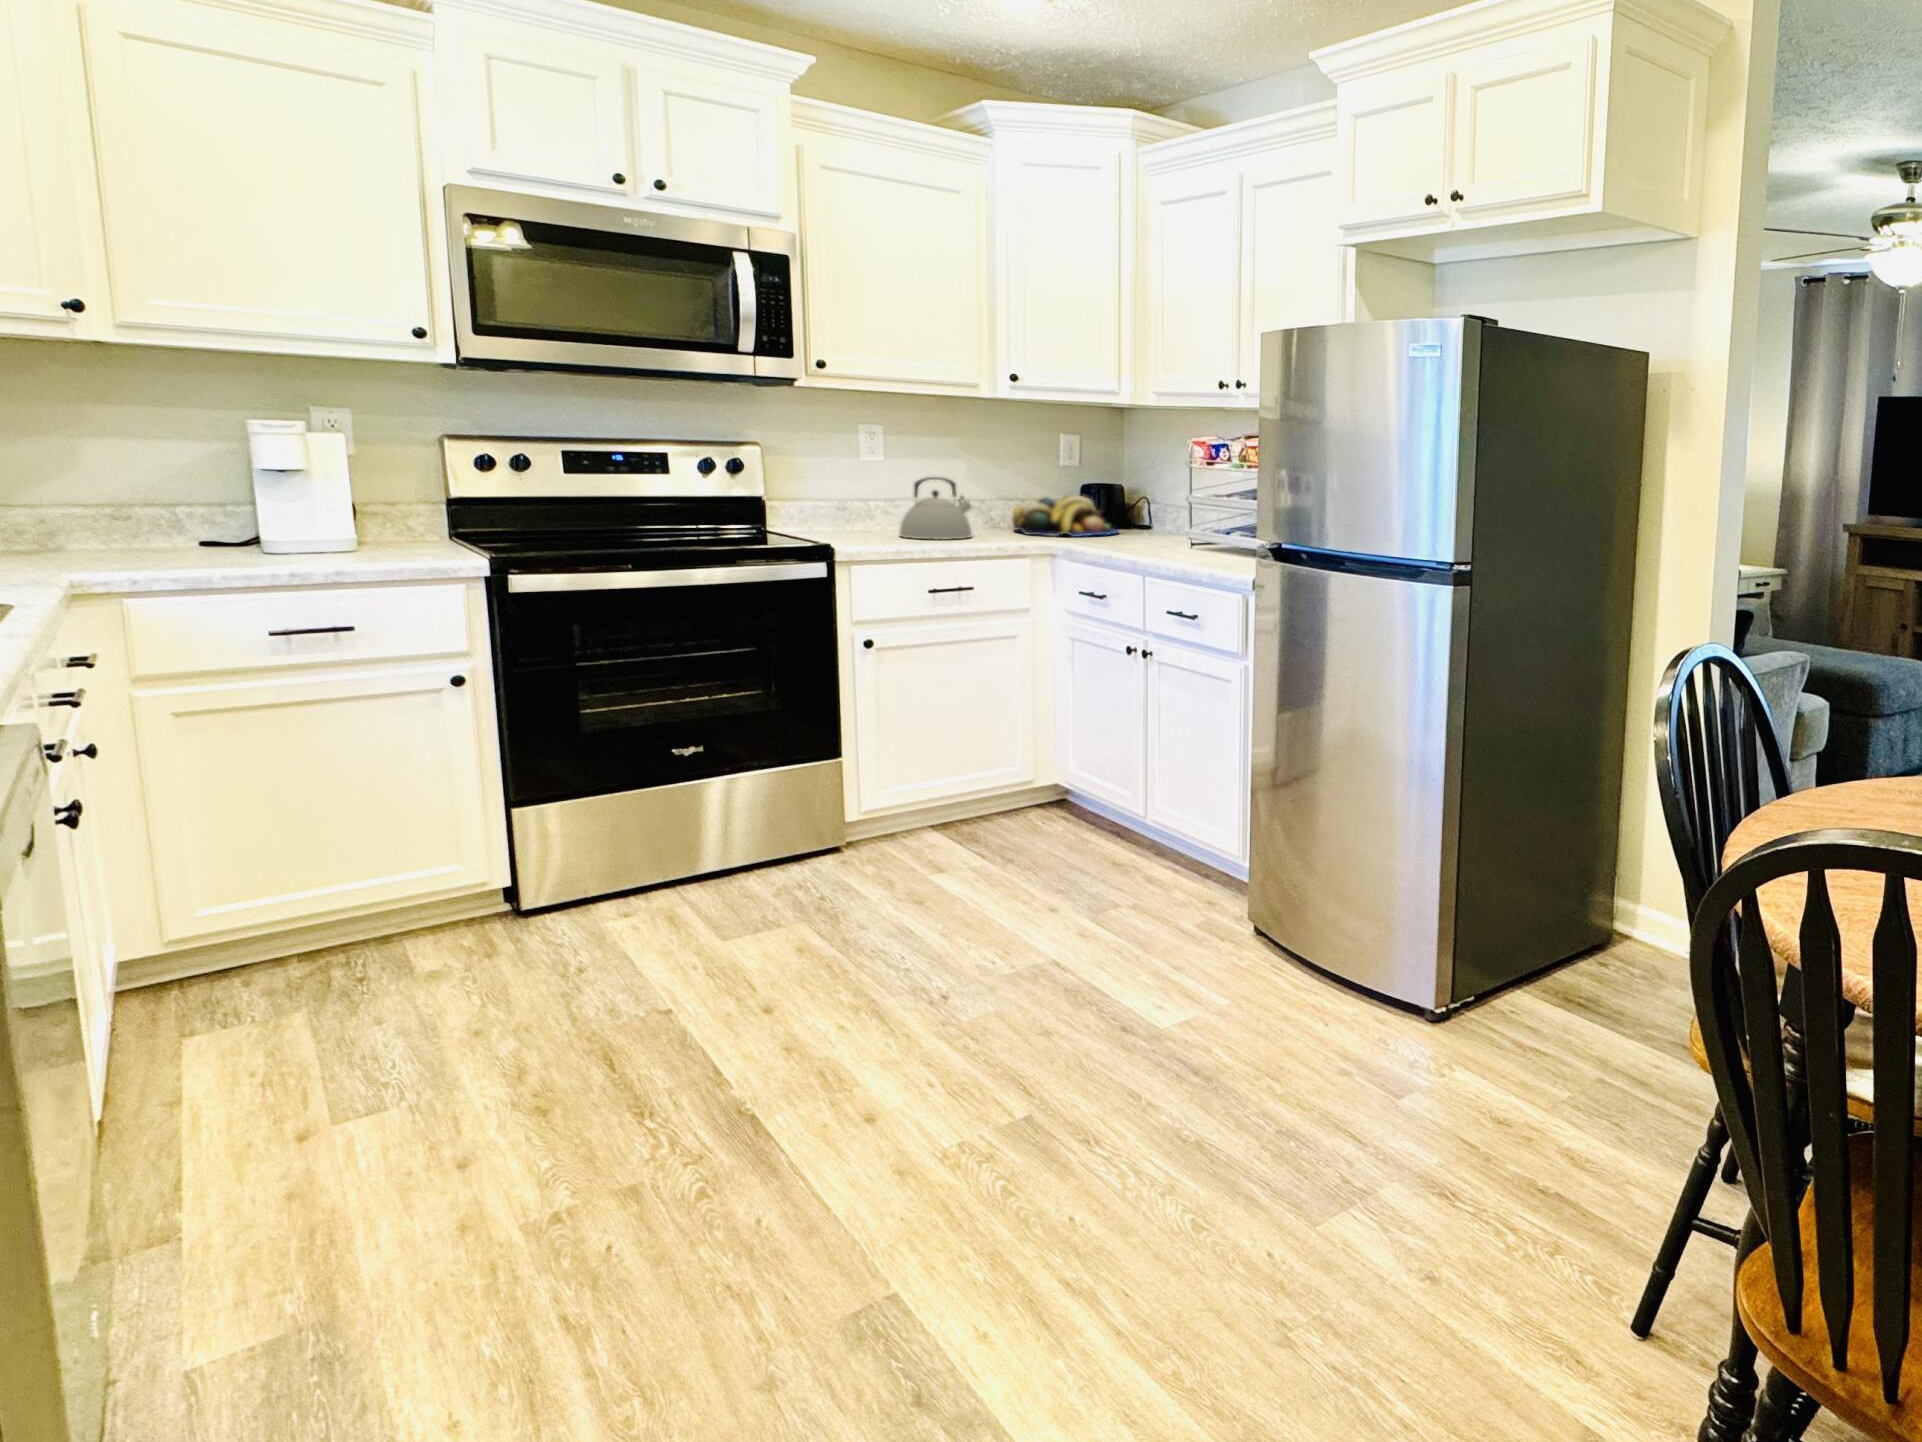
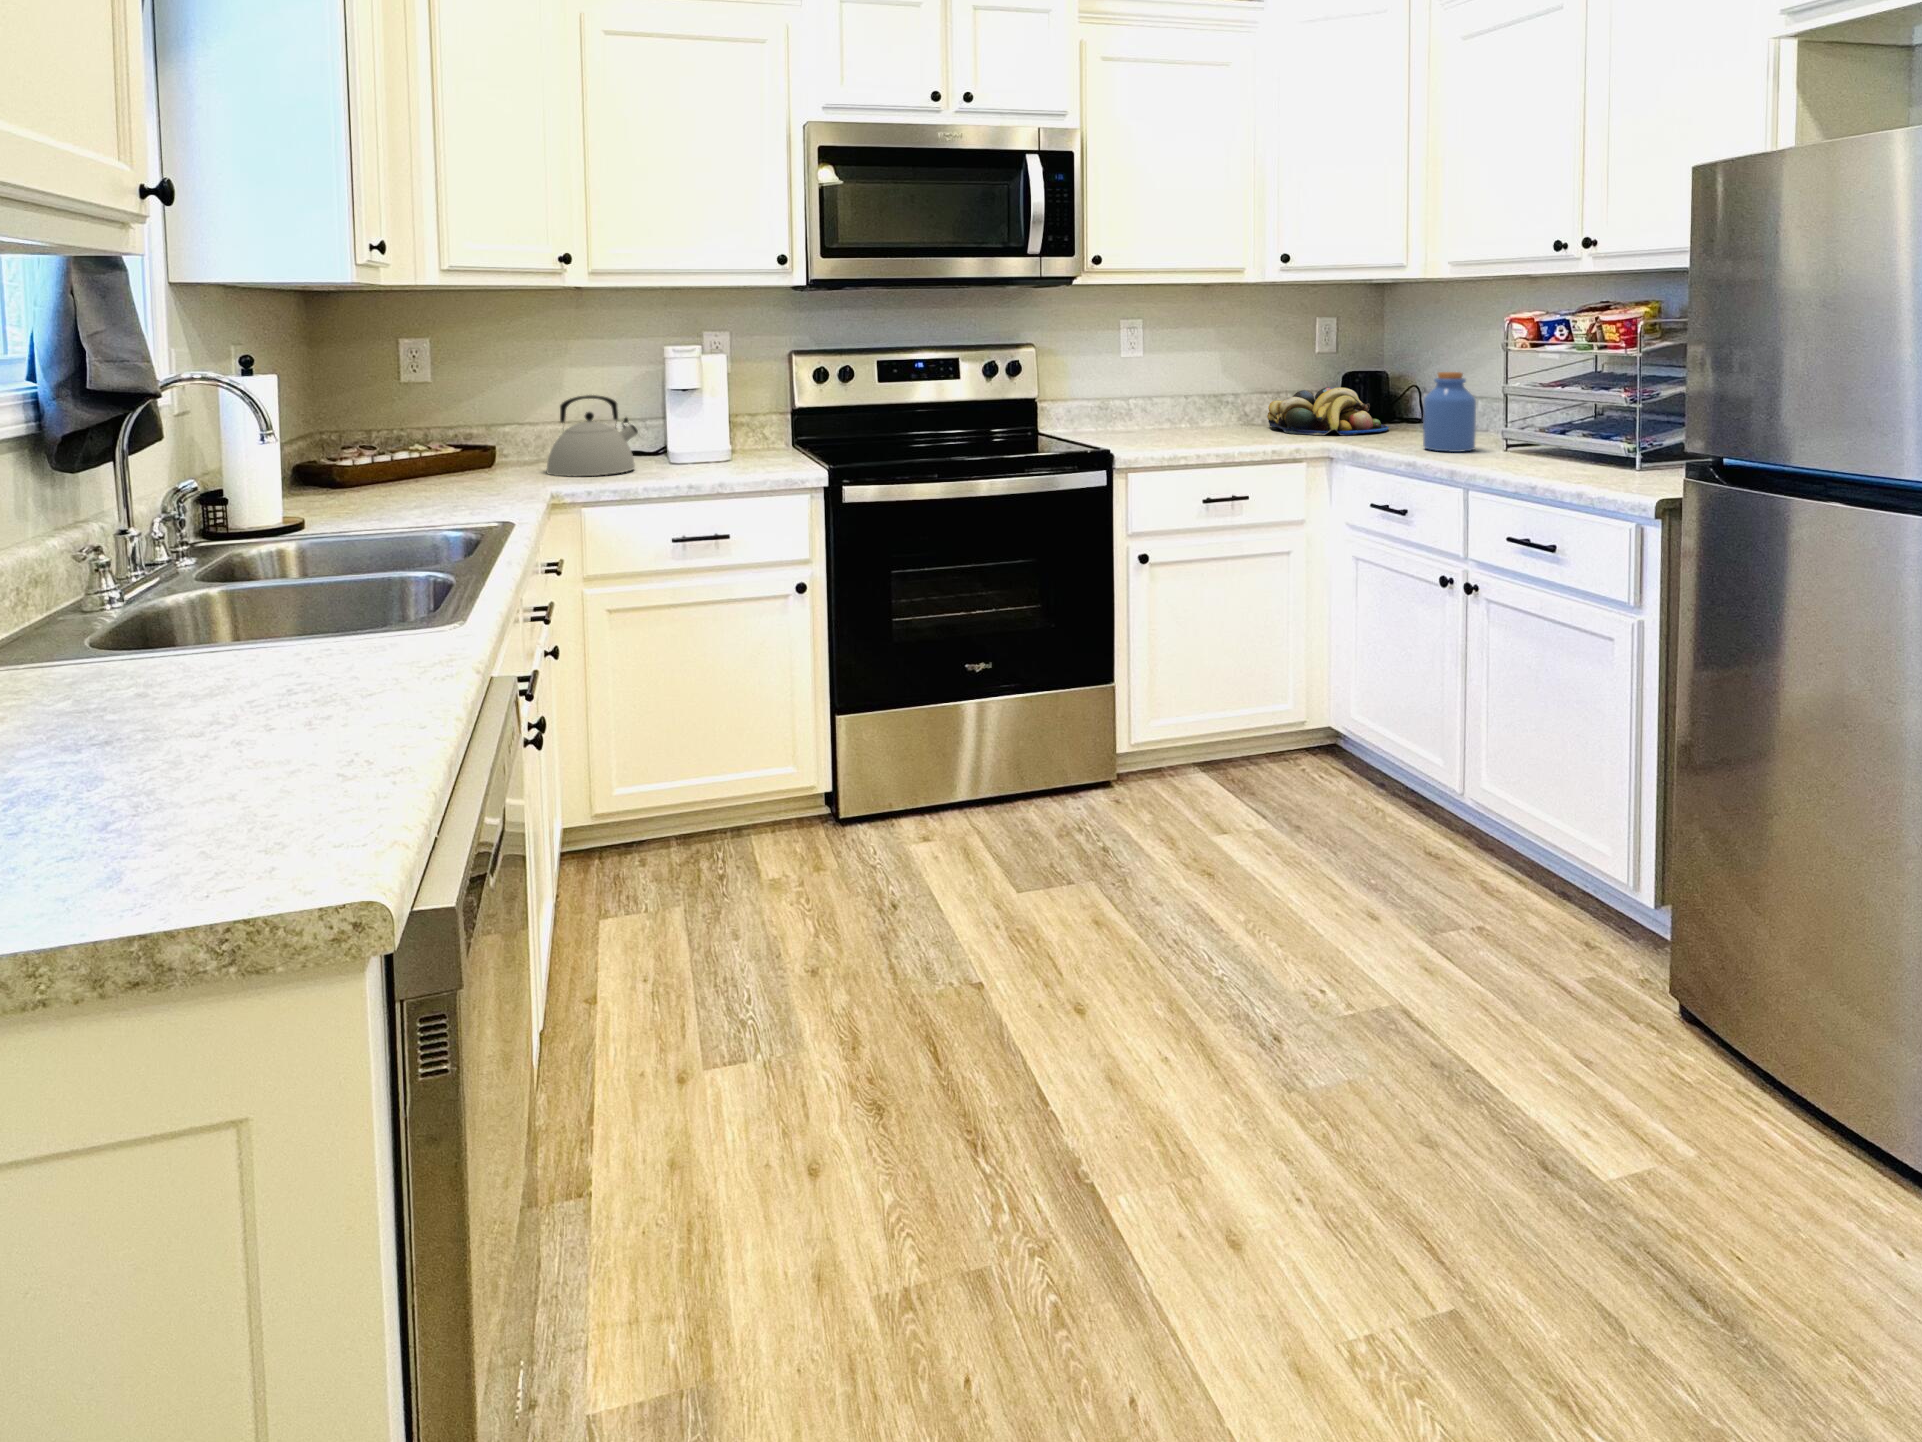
kettle: present [899,477,972,539] -> present [547,395,638,476]
jar: none [1129,484,1170,549] -> present [1423,372,1476,452]

